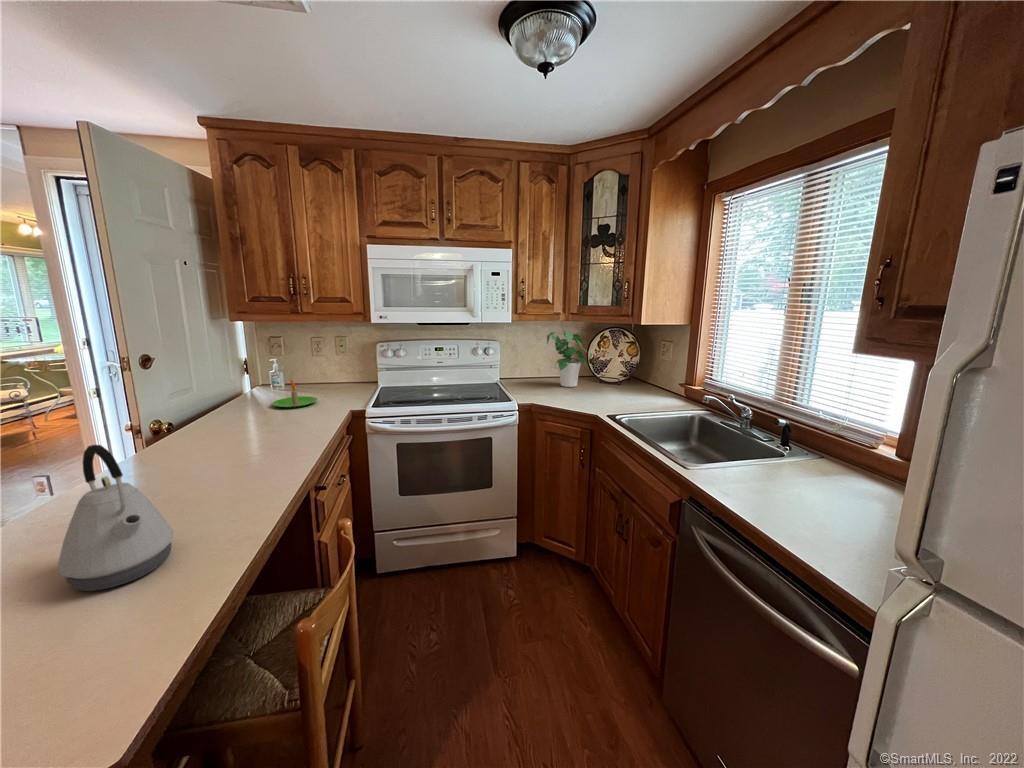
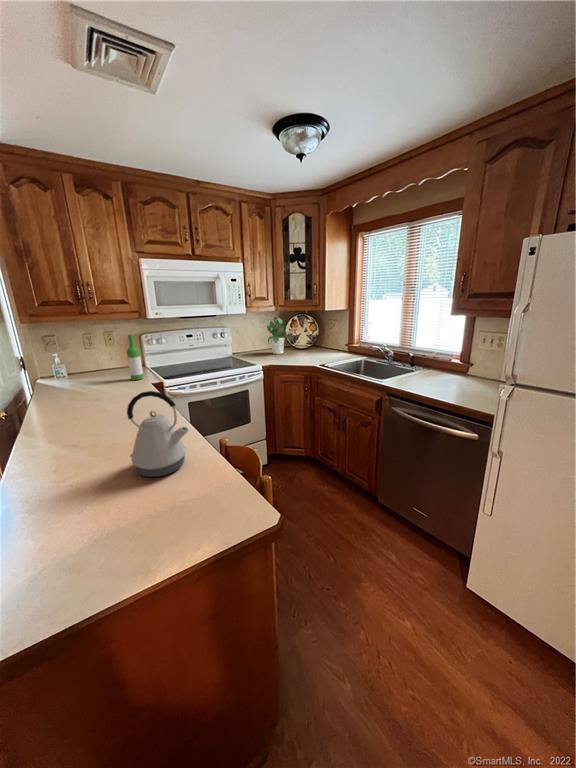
wine bottle: none [333,343,352,403] -> present [127,334,143,380]
candle: present [272,379,317,408] -> none [80,365,116,388]

